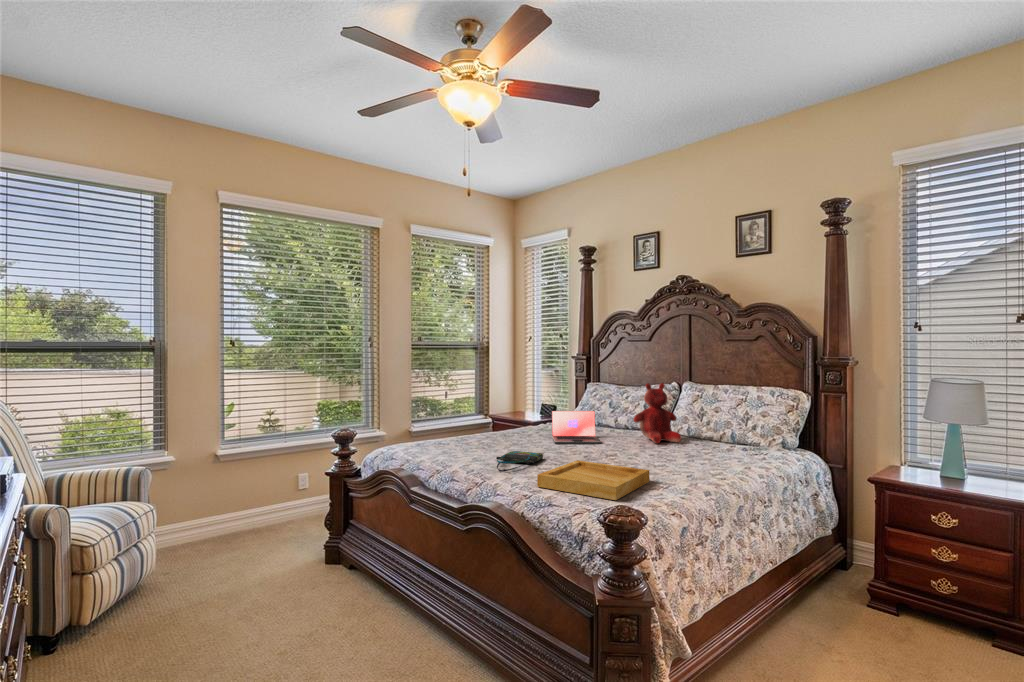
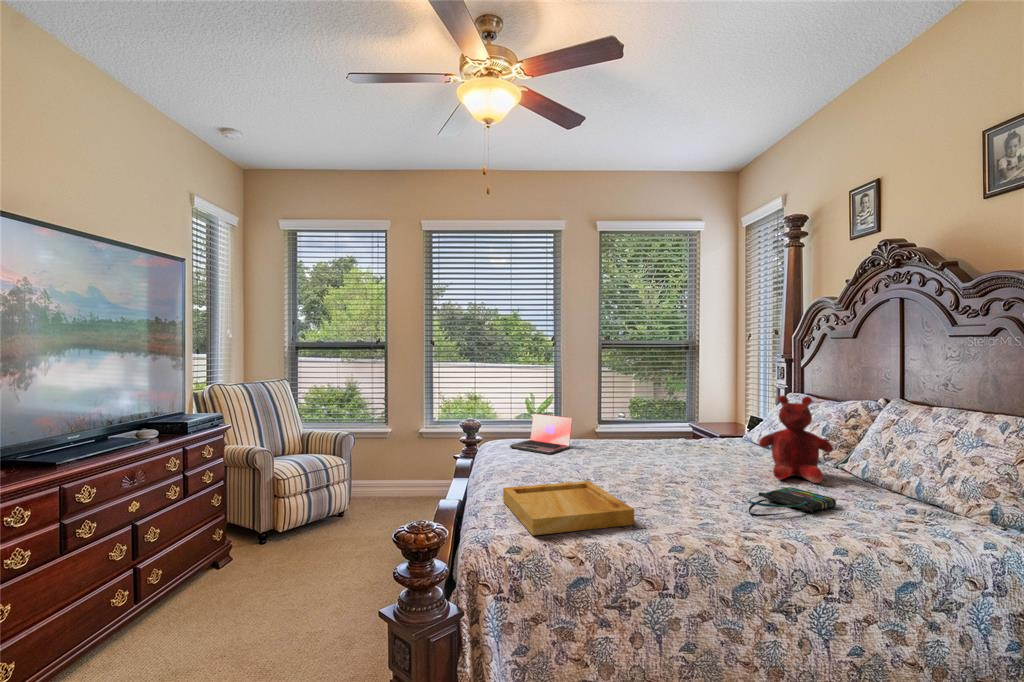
laptop: present [552,411,601,444] -> present [510,414,572,454]
tote bag: present [496,451,543,472] -> present [749,487,836,516]

